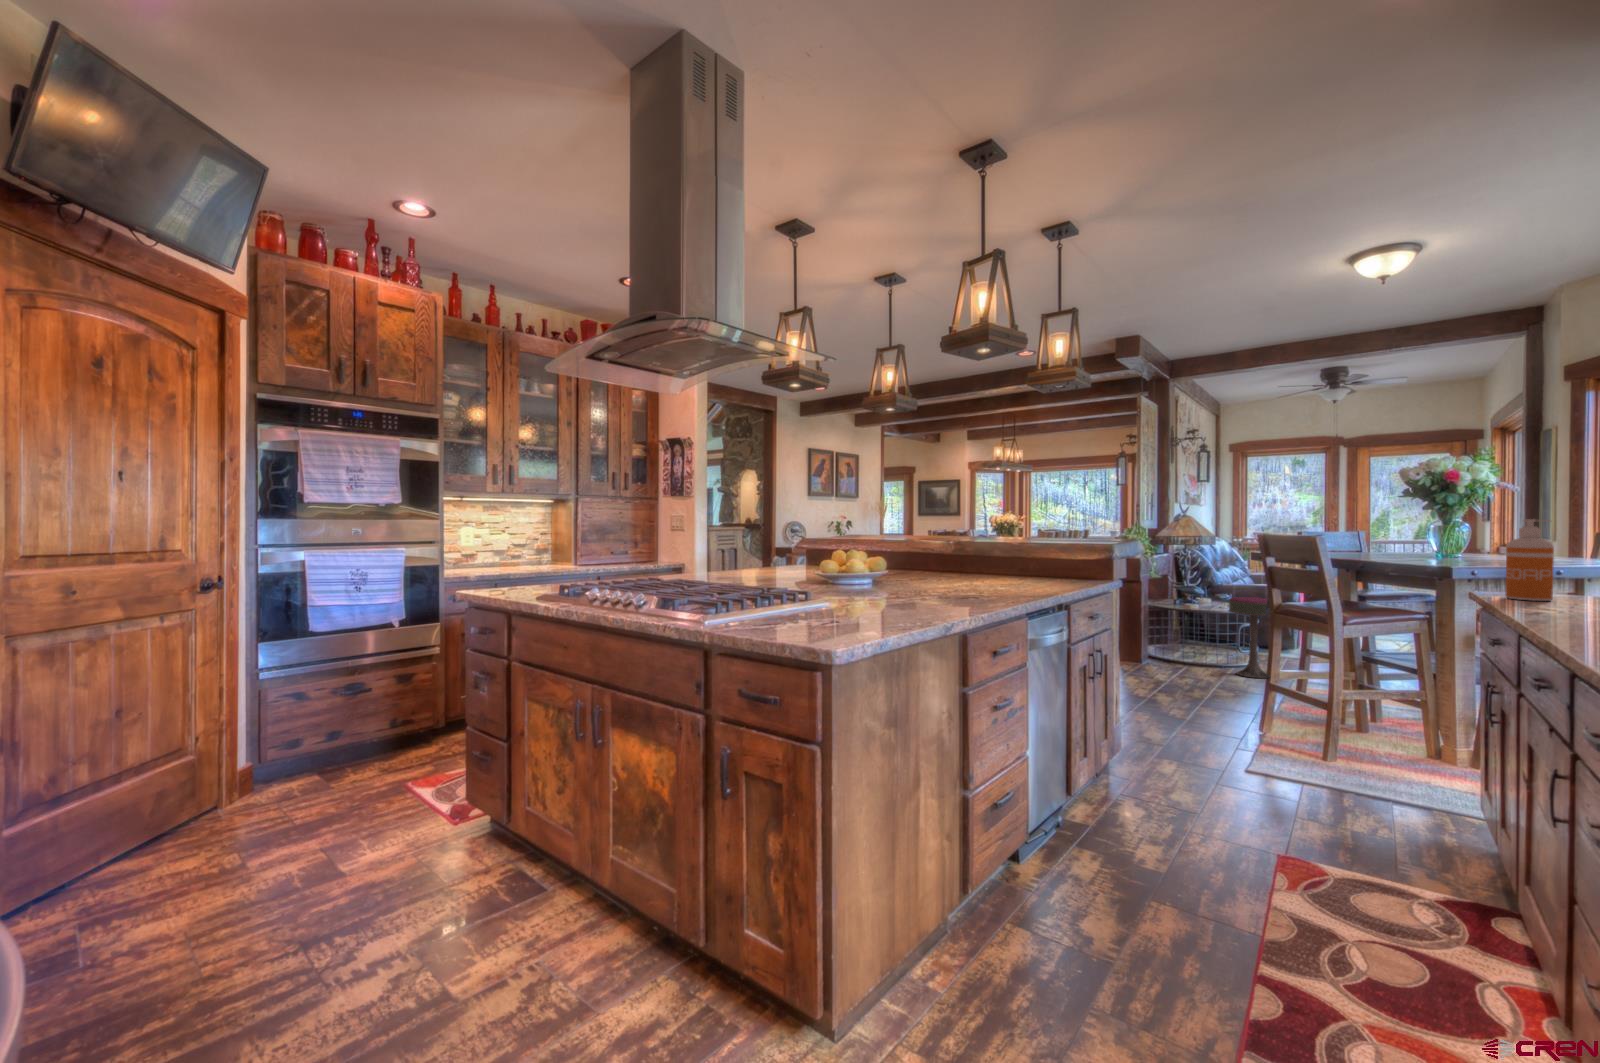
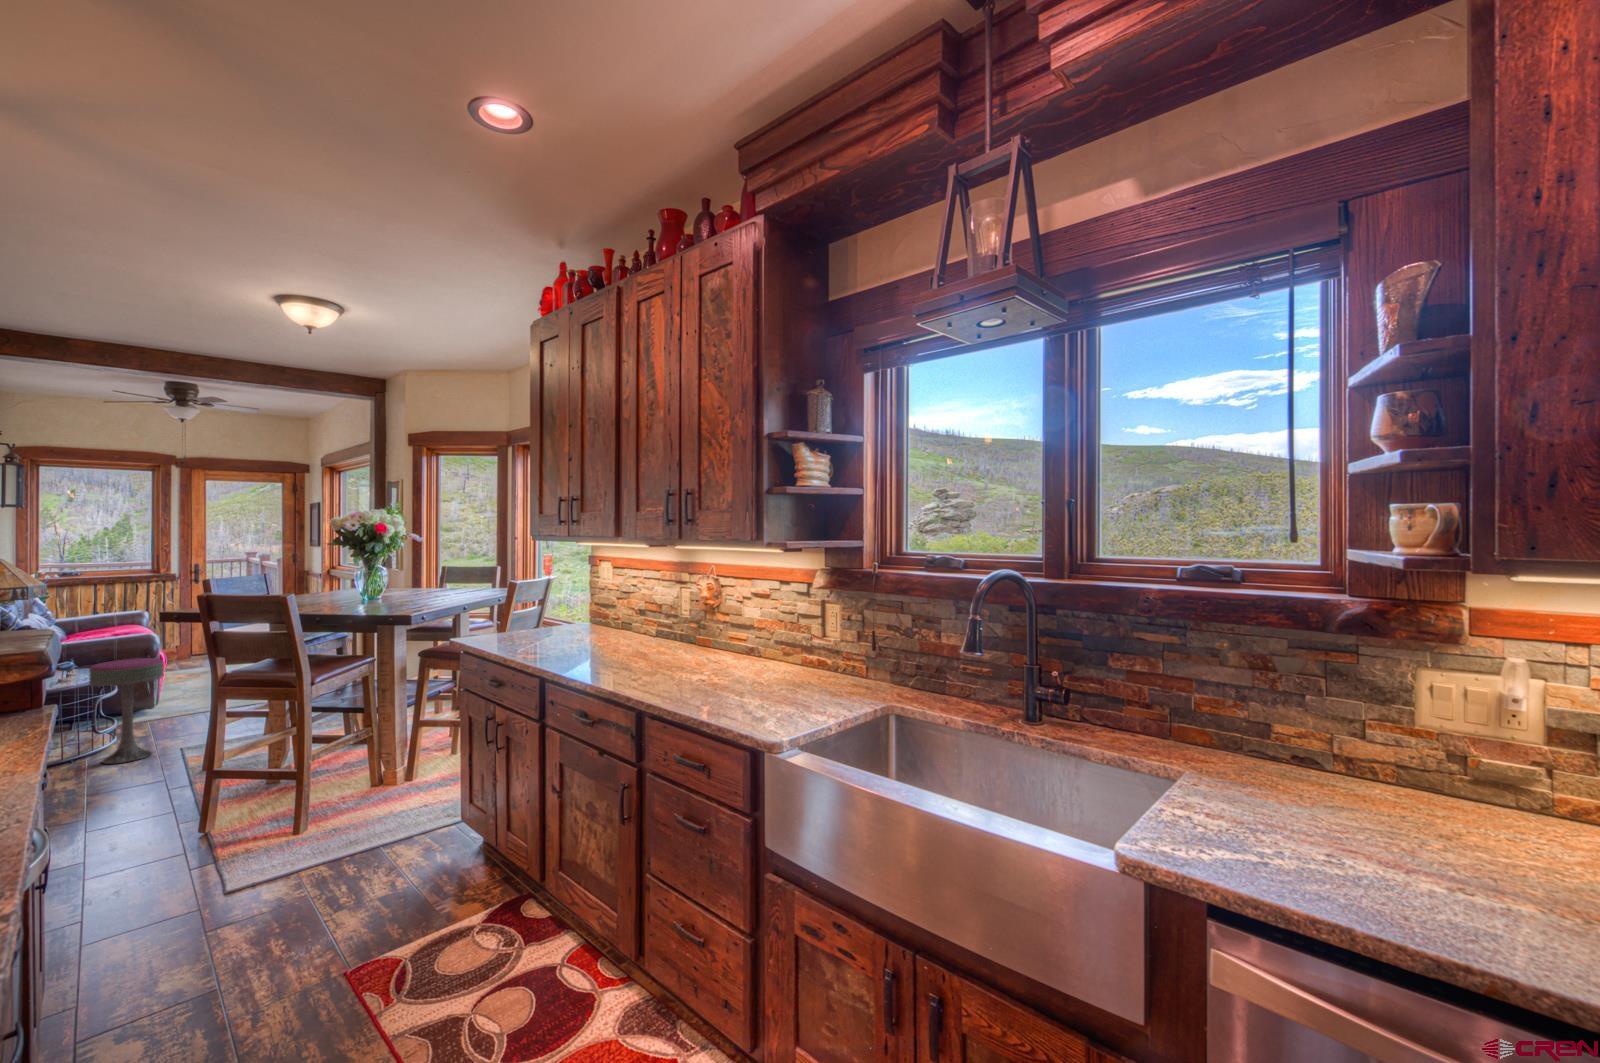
soap dispenser: present [1505,519,1554,601] -> none [506,586,533,650]

